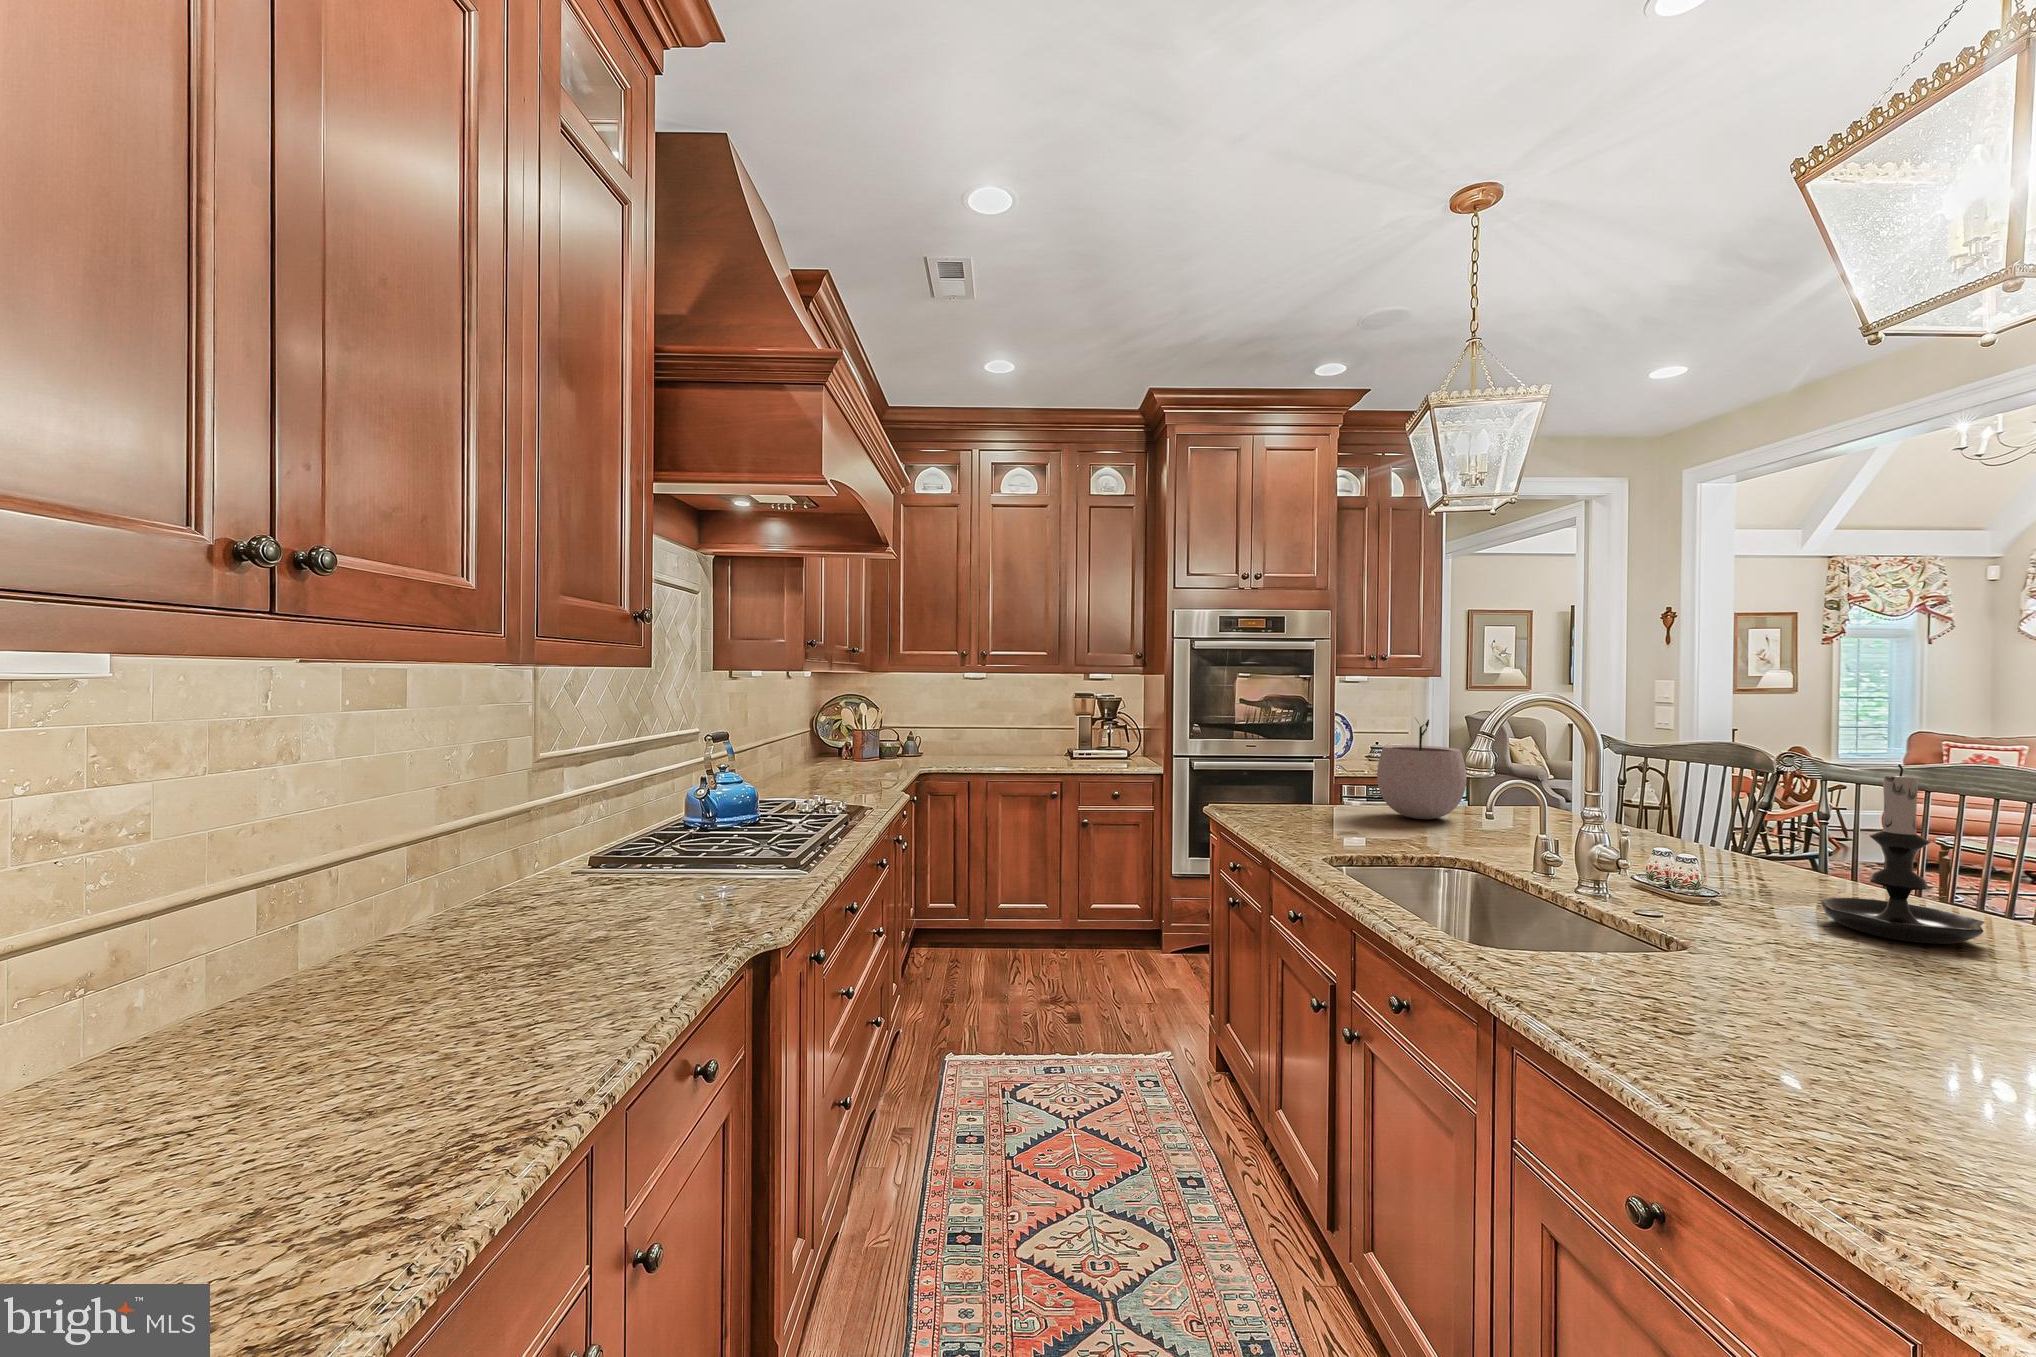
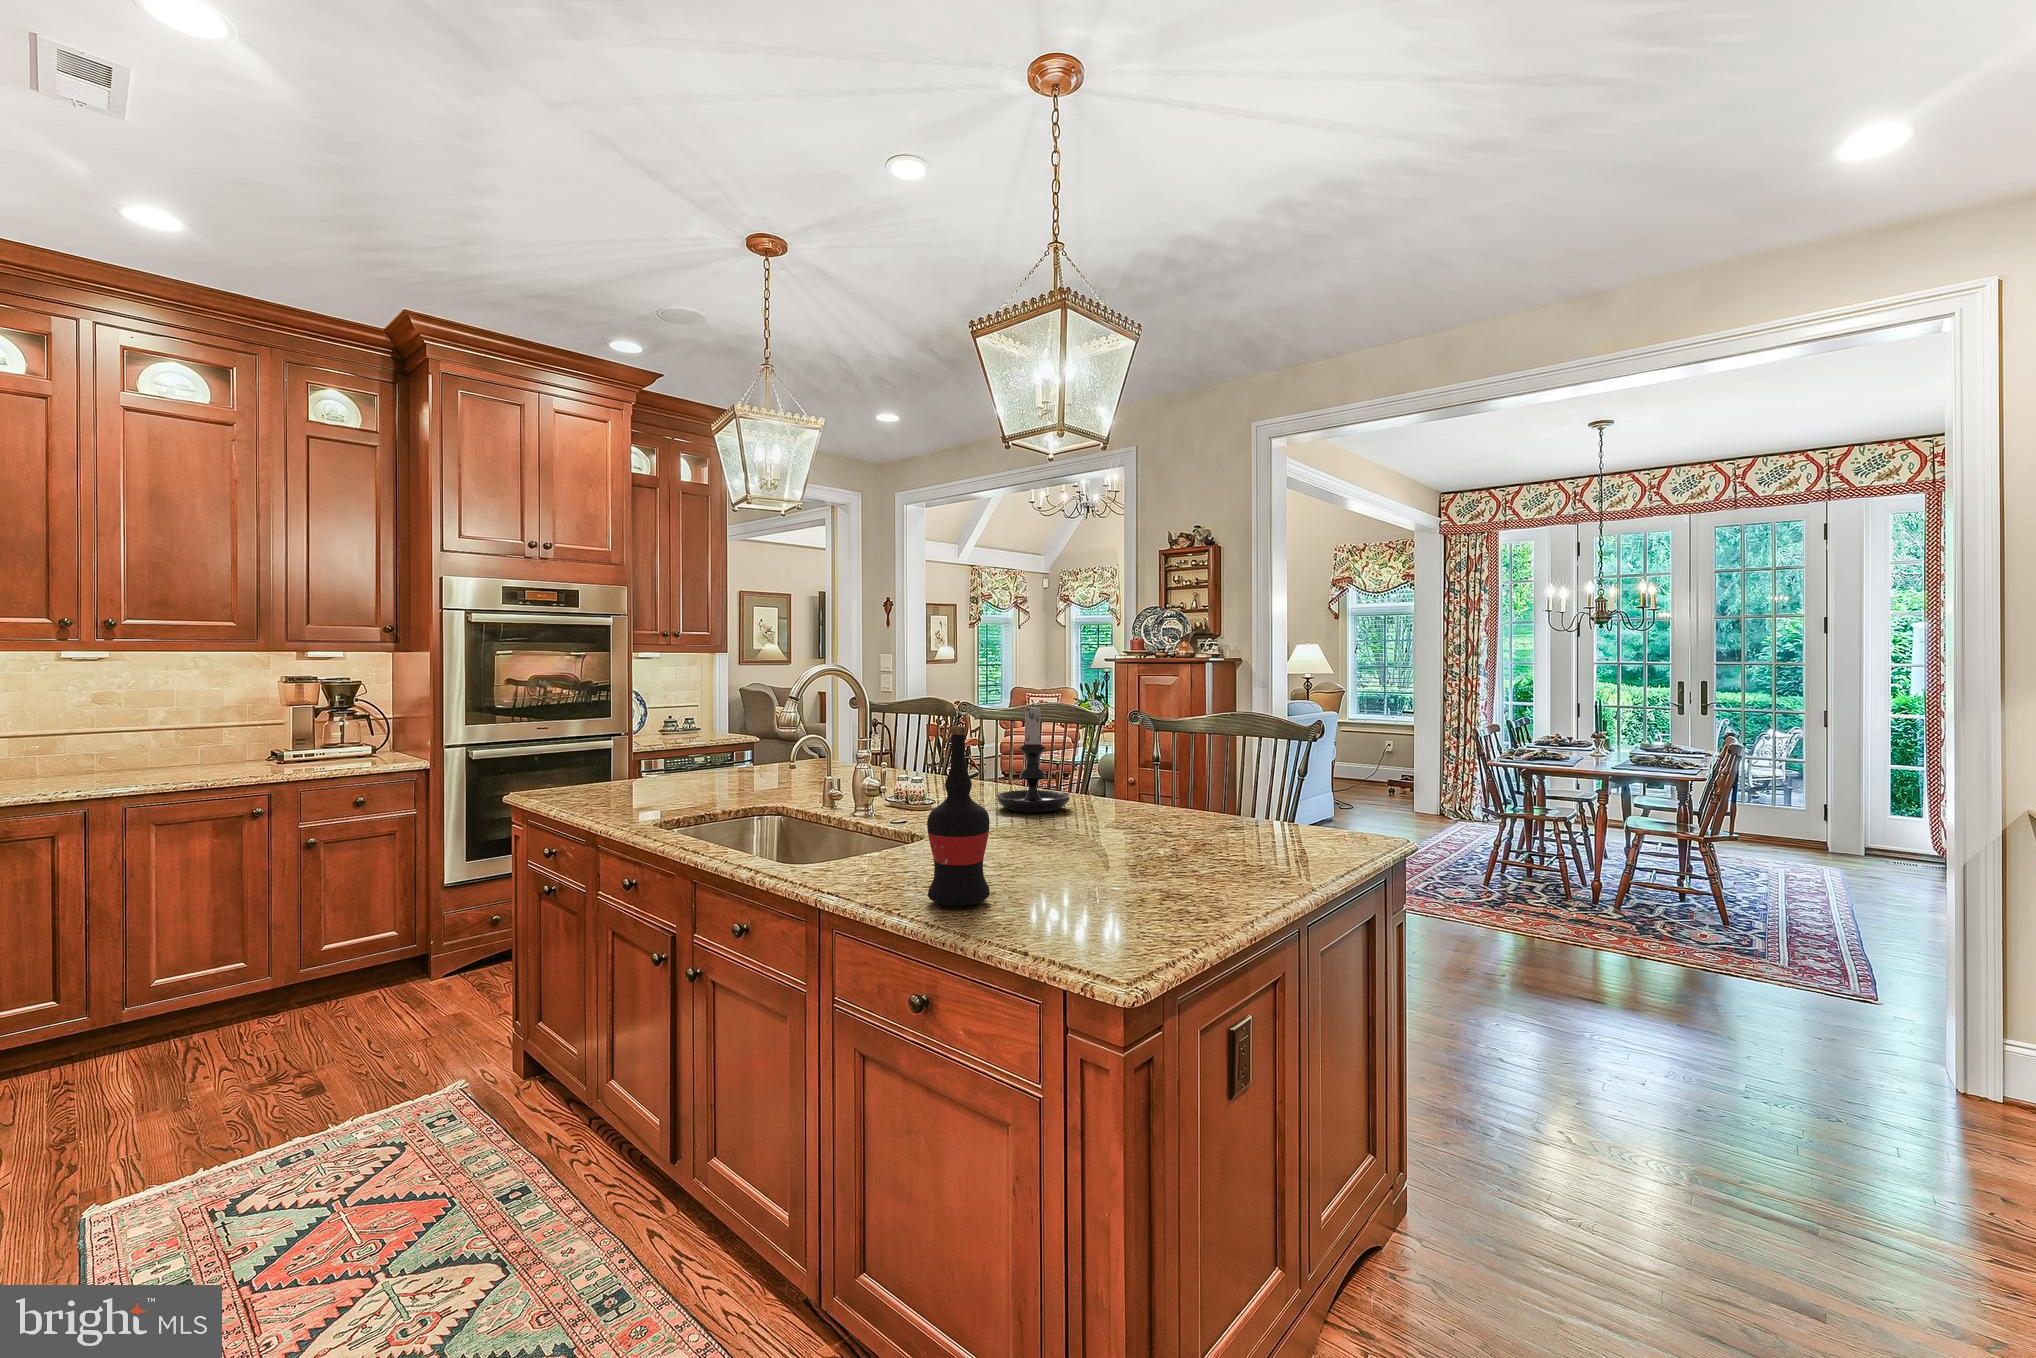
plant pot: present [1377,719,1466,819] -> none [687,687,765,780]
wine bottle: none [1663,805,1786,1080] -> present [927,726,990,906]

